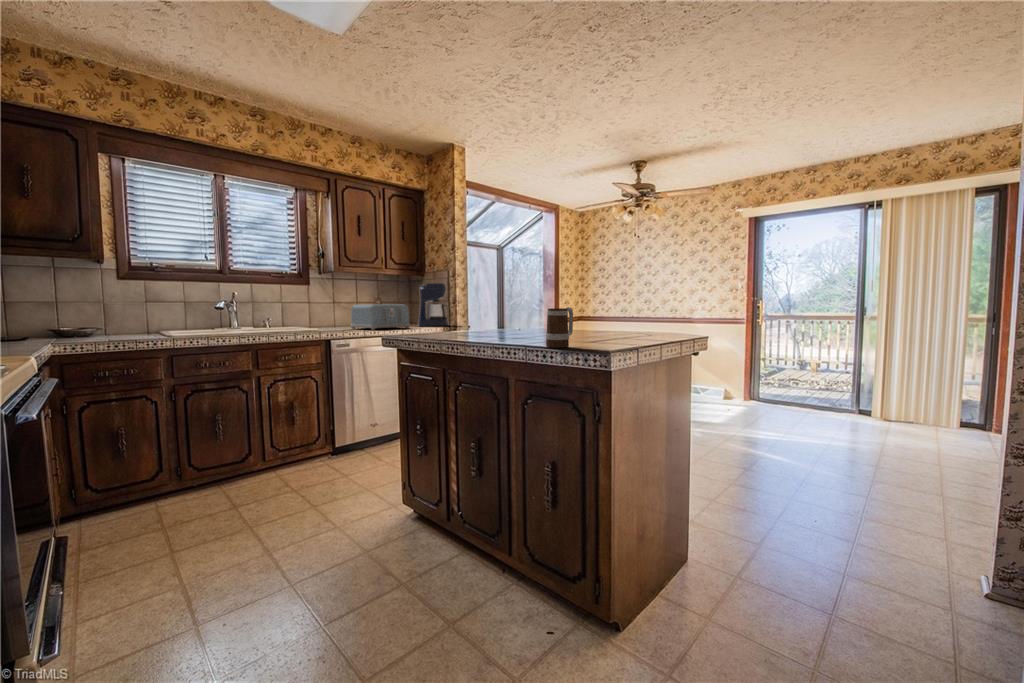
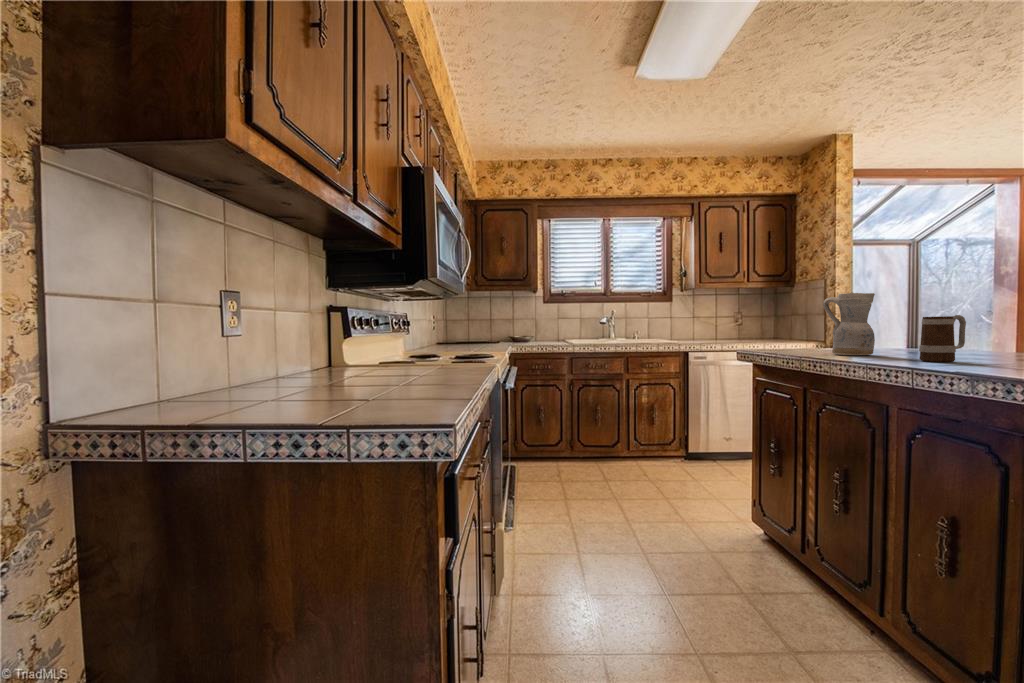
coffee maker: present [418,283,449,326] -> none [782,294,823,341]
ceramic pitcher: none [468,284,507,343] -> present [823,293,875,355]
toaster: present [350,304,410,330] -> none [708,318,771,343]

